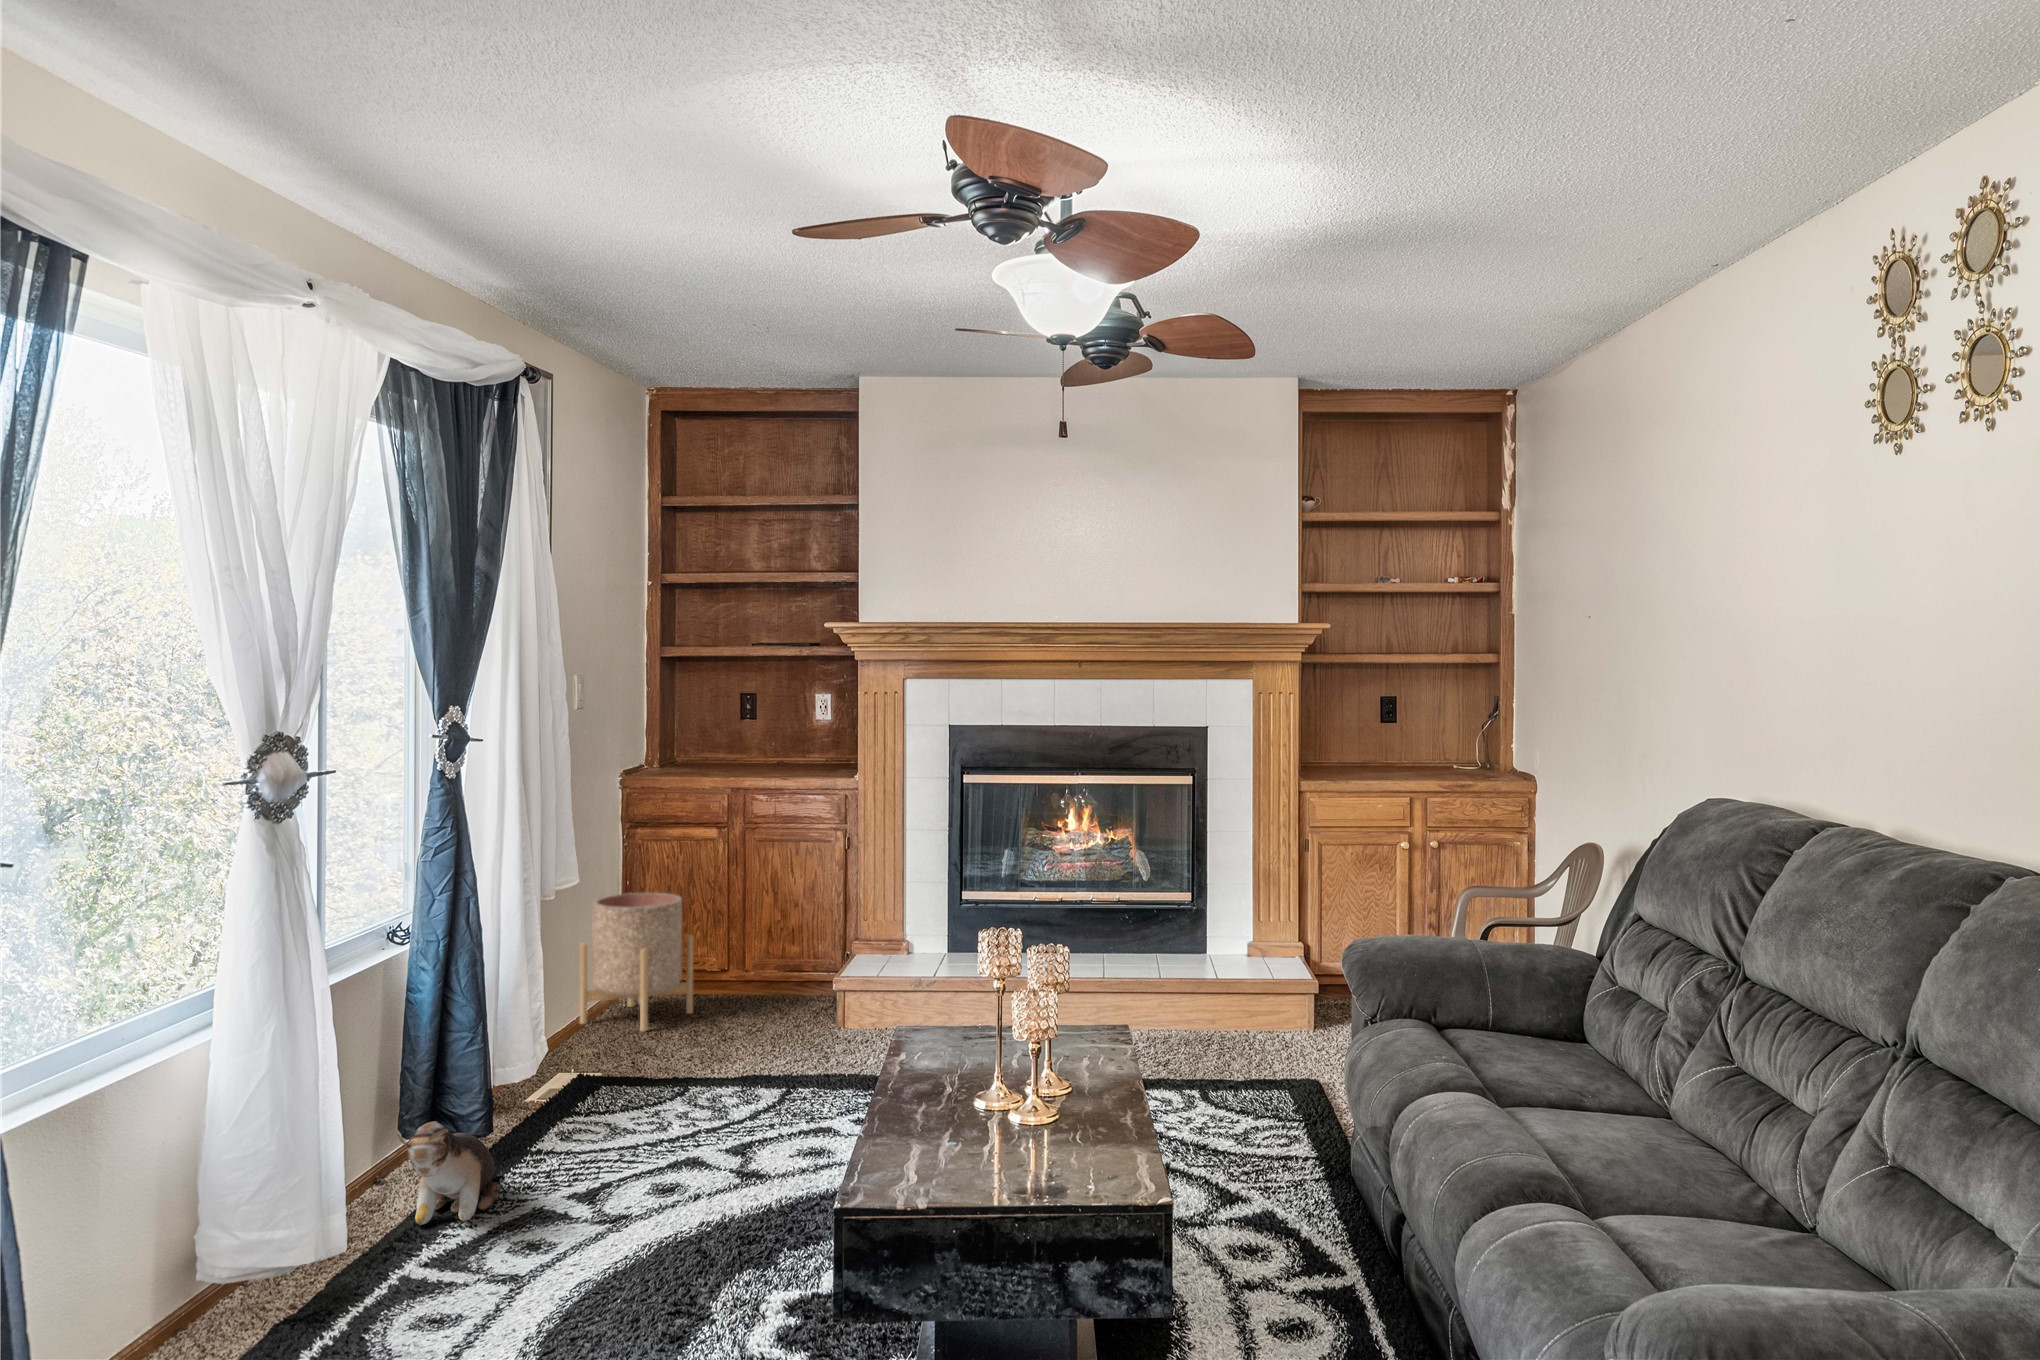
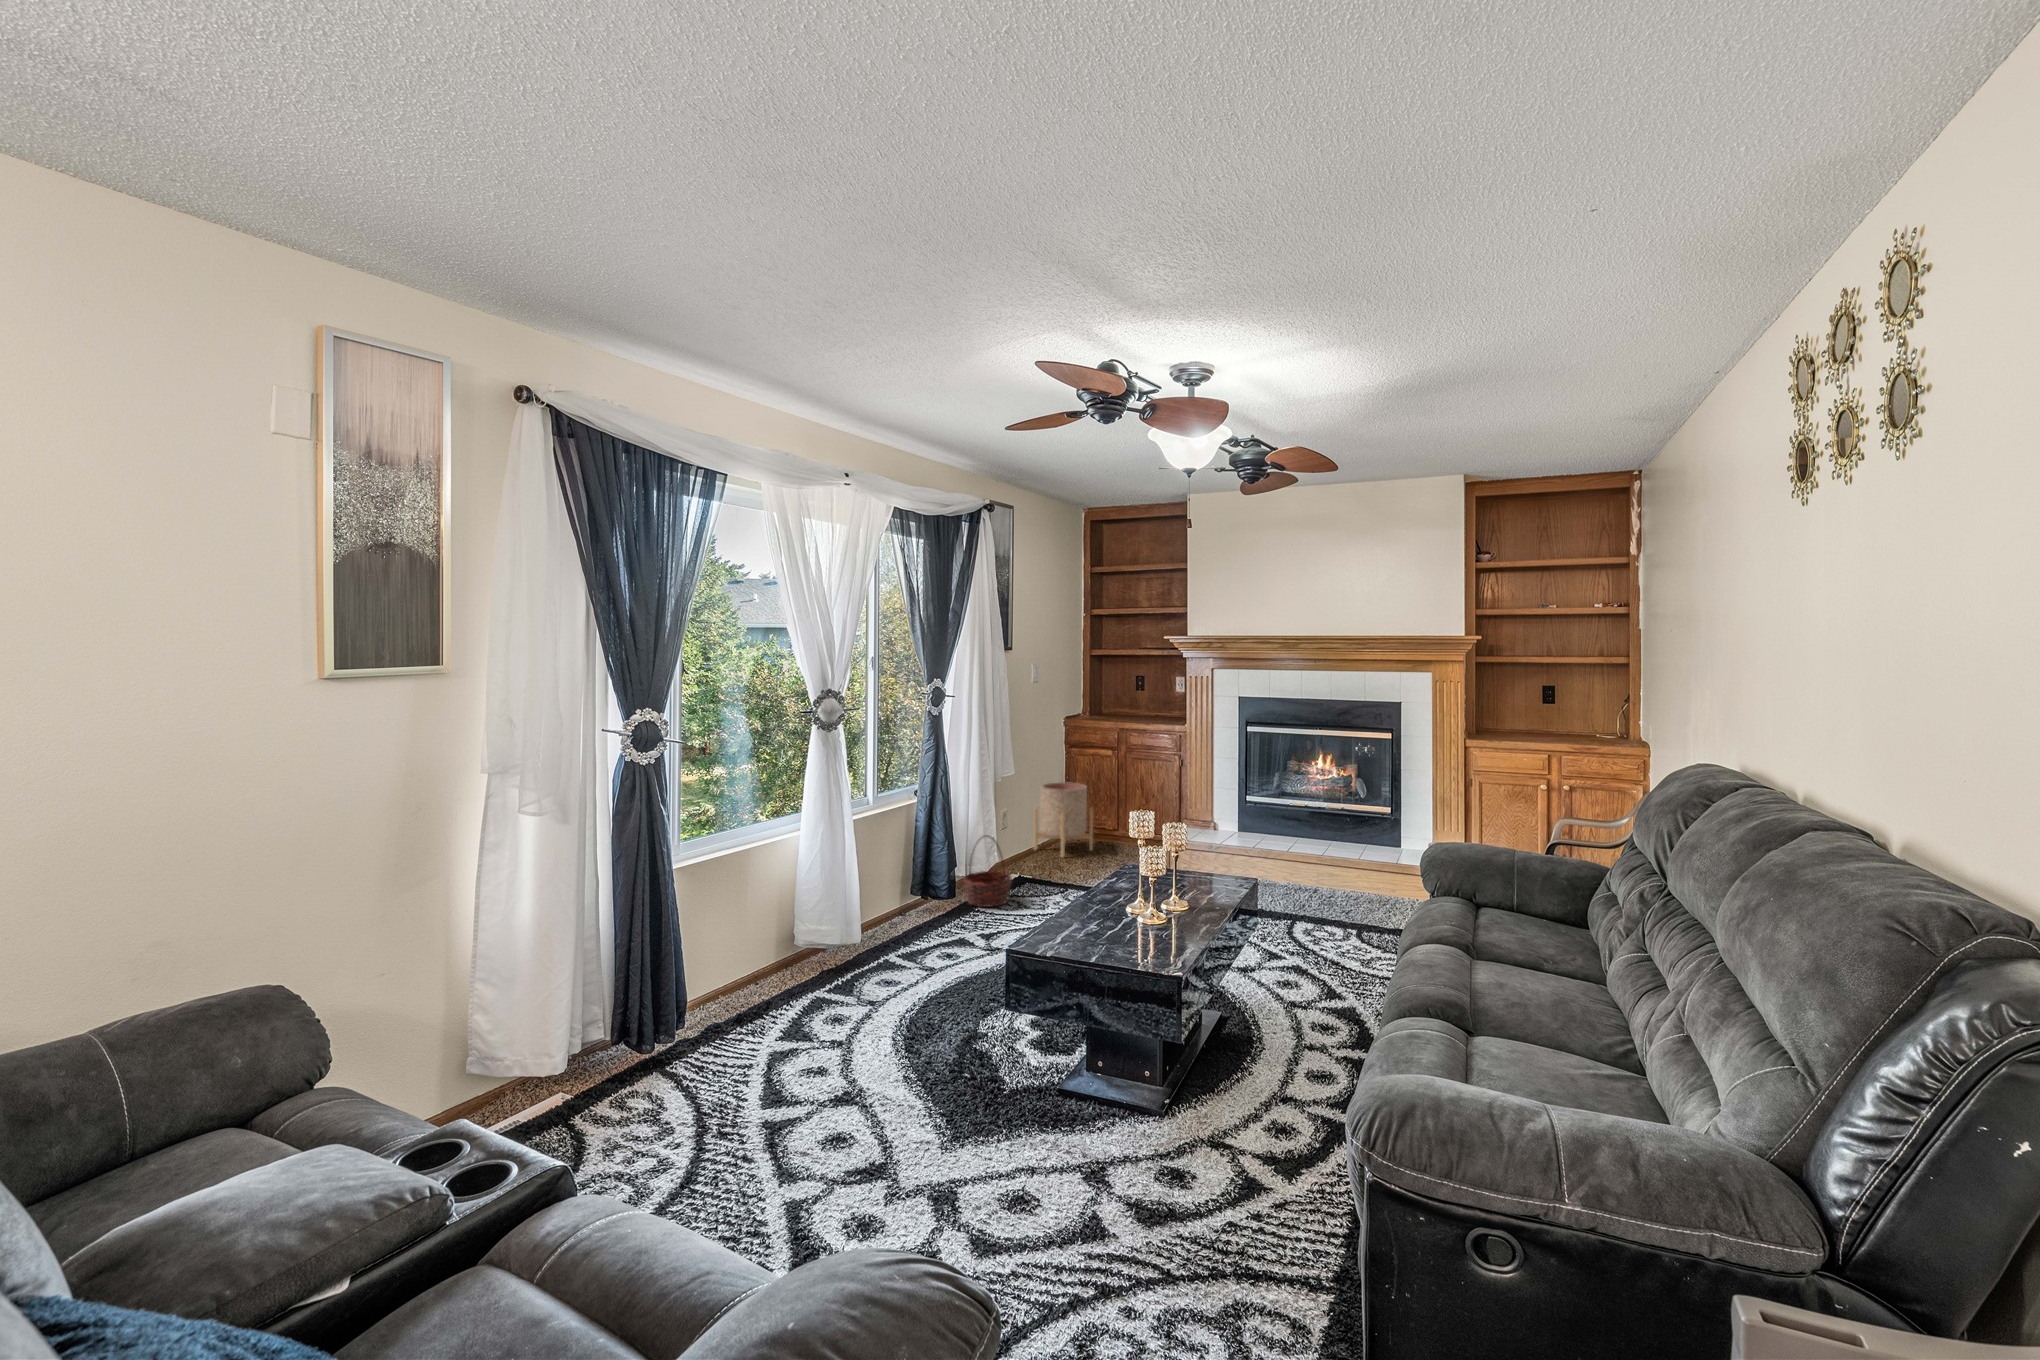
basket: none [497,1004,597,1142] -> present [964,835,1011,907]
plush toy: present [397,1121,499,1225] -> none [892,887,953,939]

